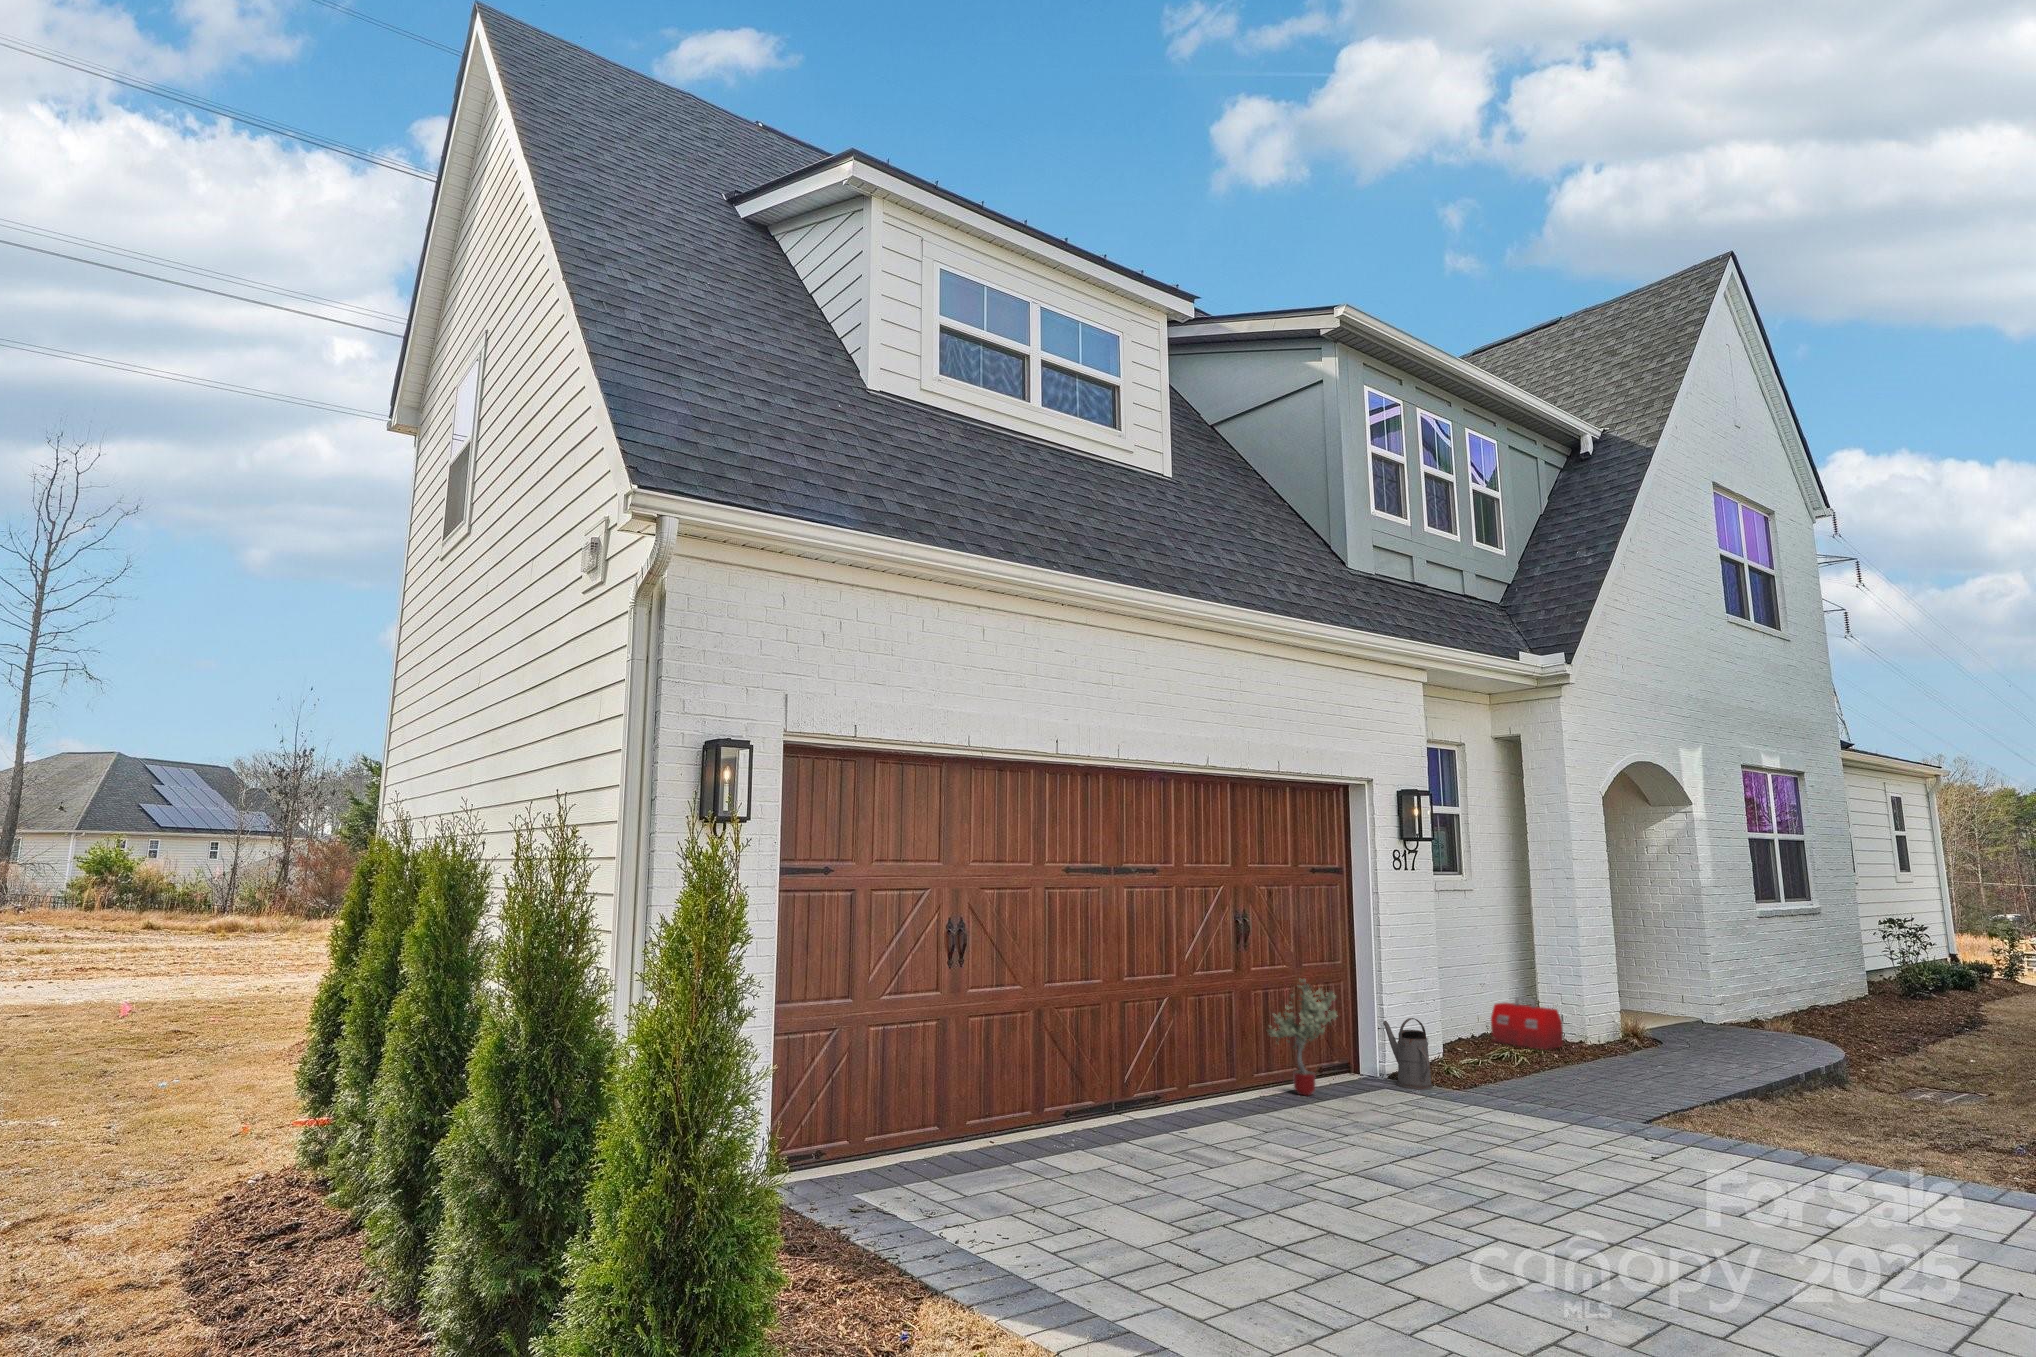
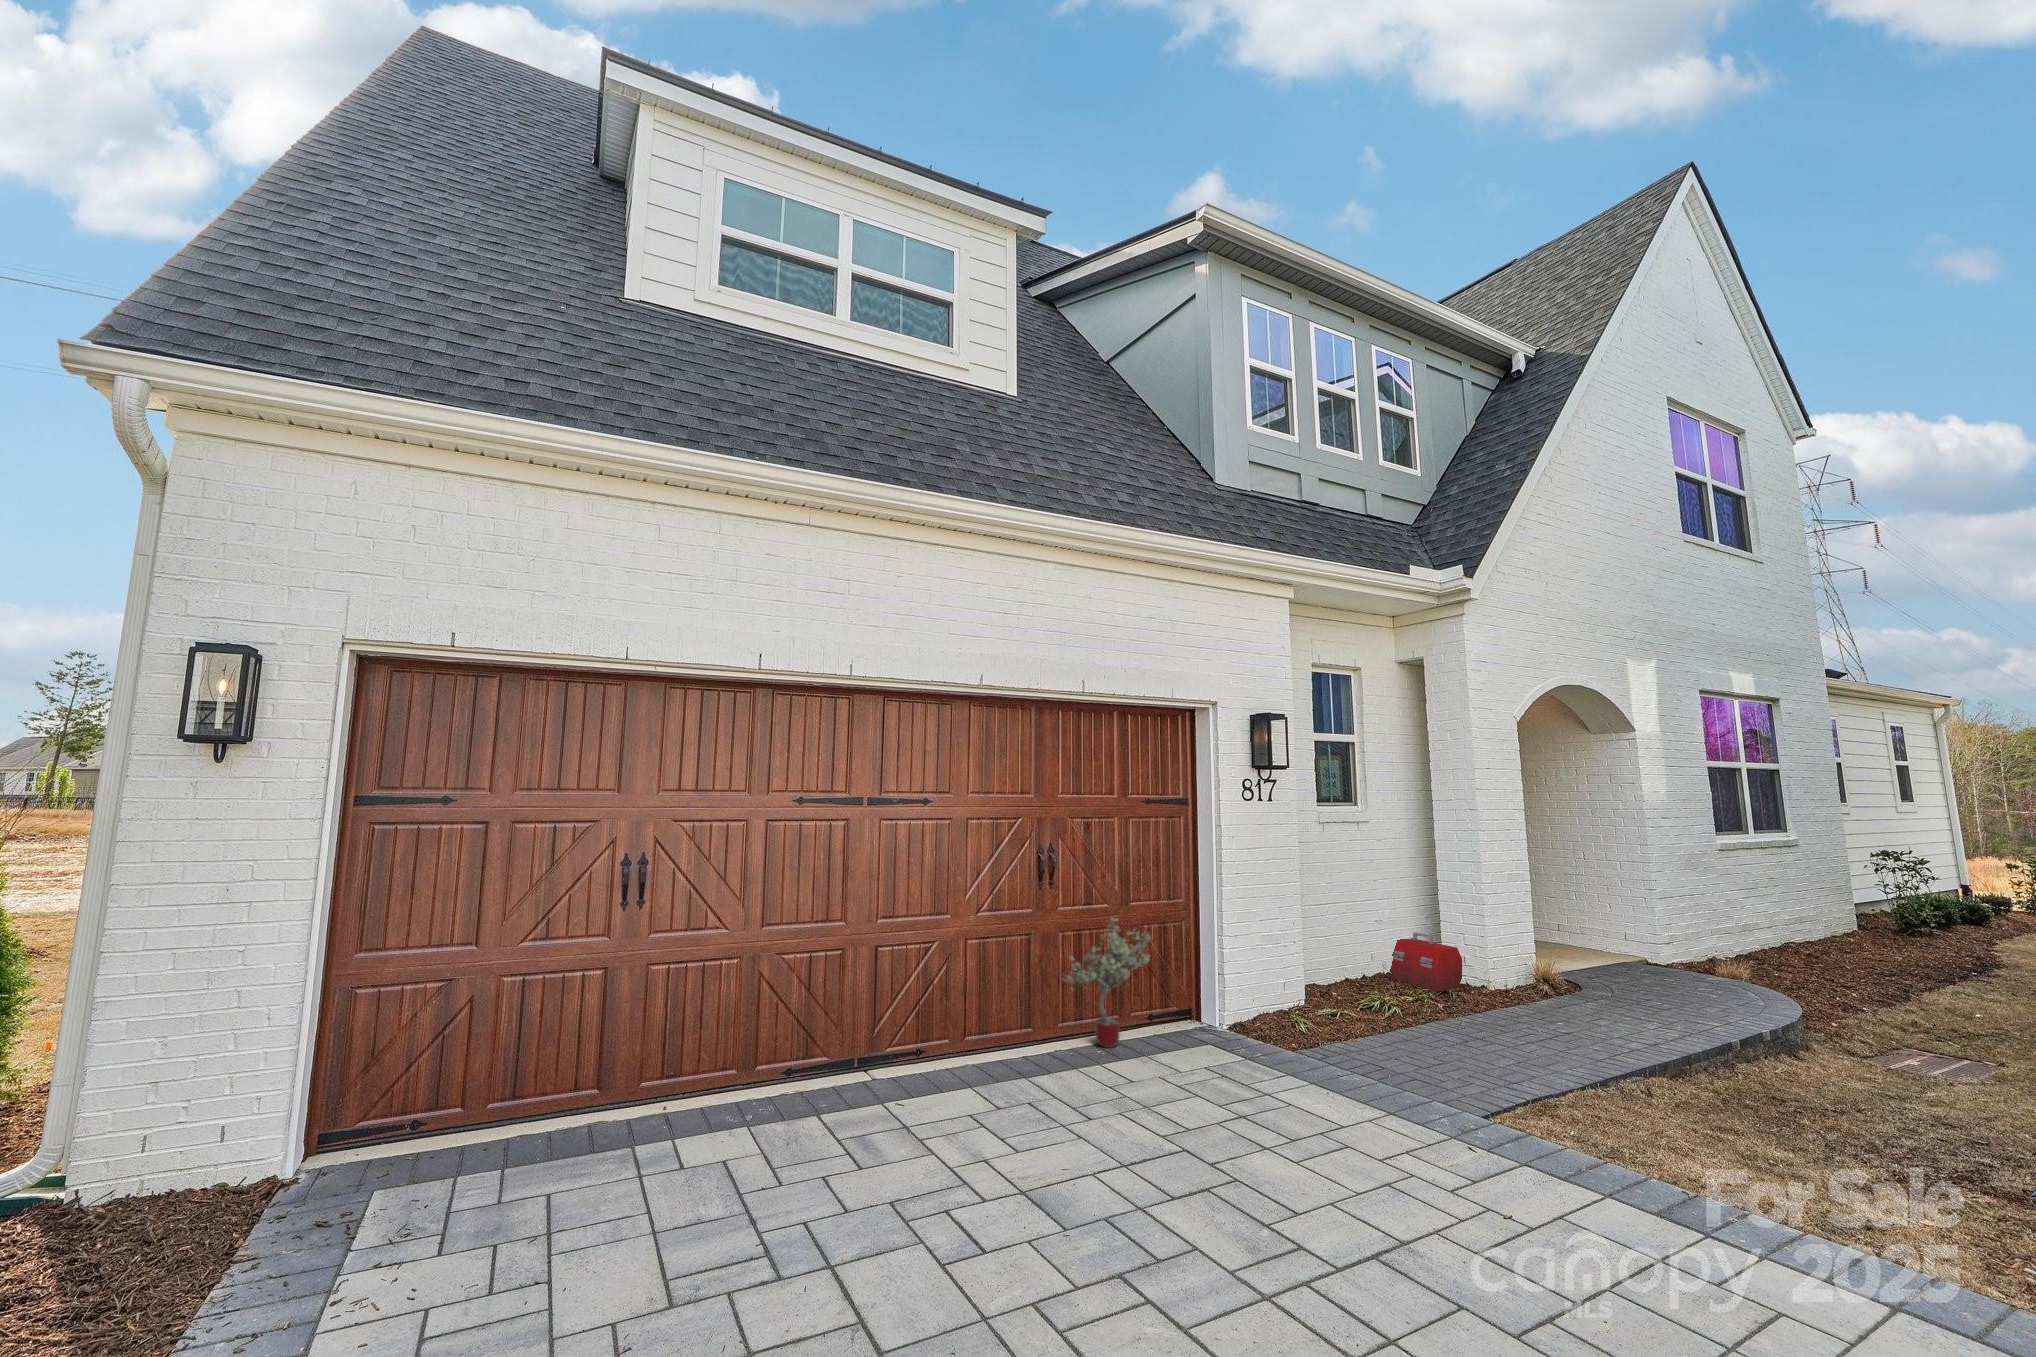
watering can: present [1383,1018,1433,1090] -> none [1225,962,1265,1044]

